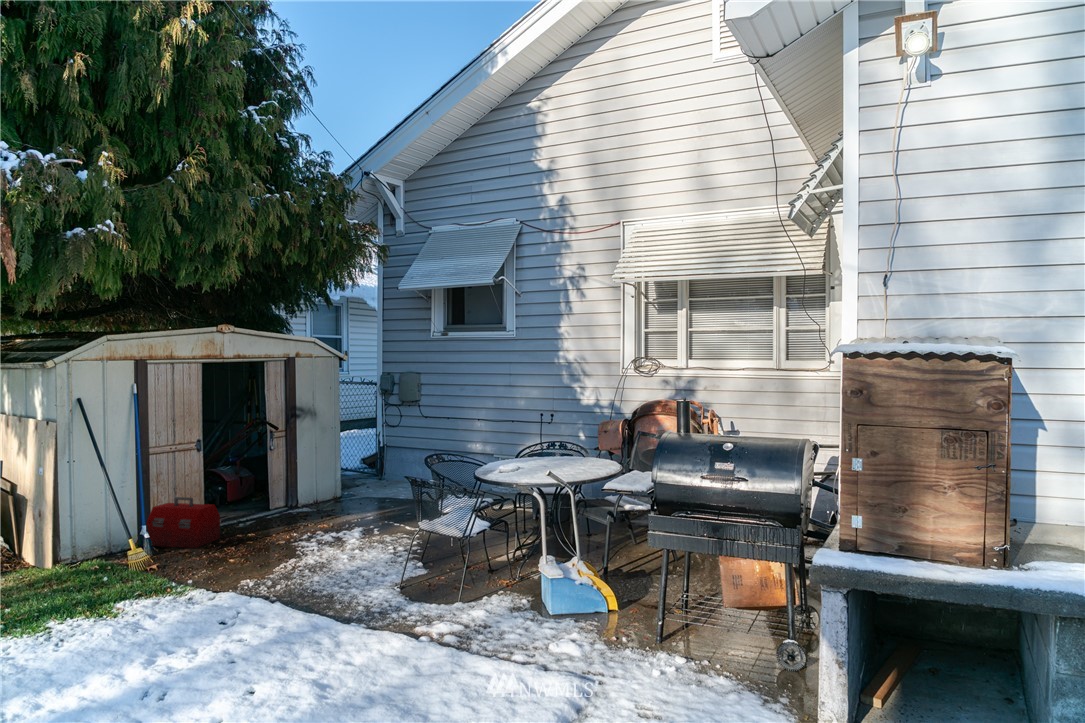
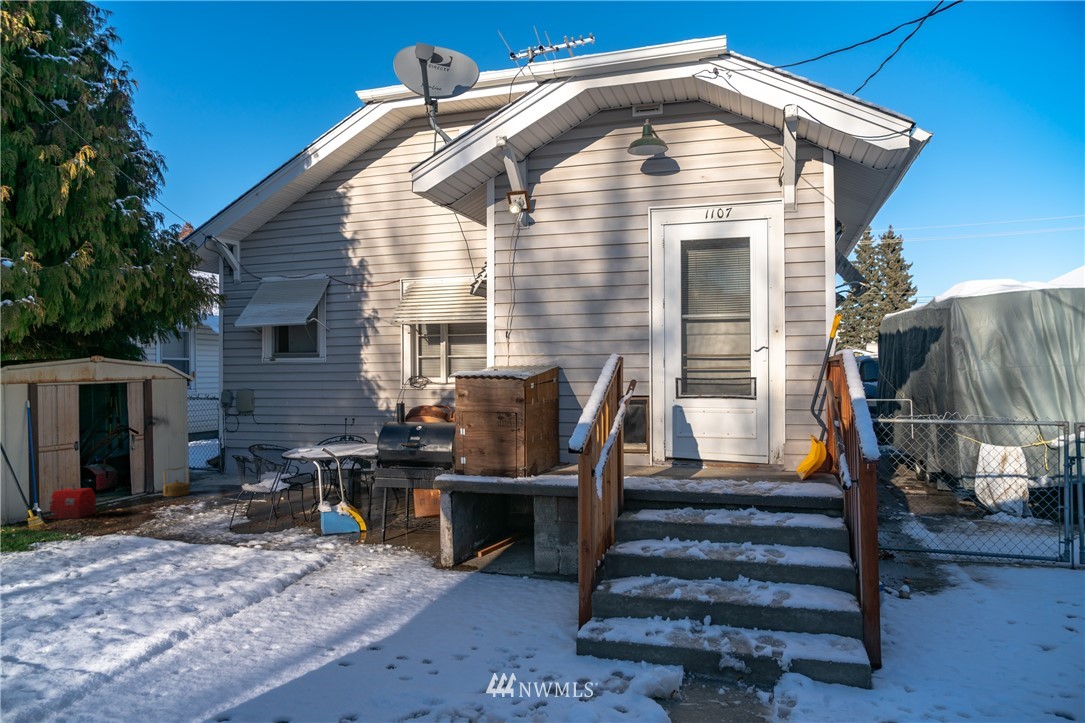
woven basket: none [308,472,342,512] -> present [163,467,190,496]

